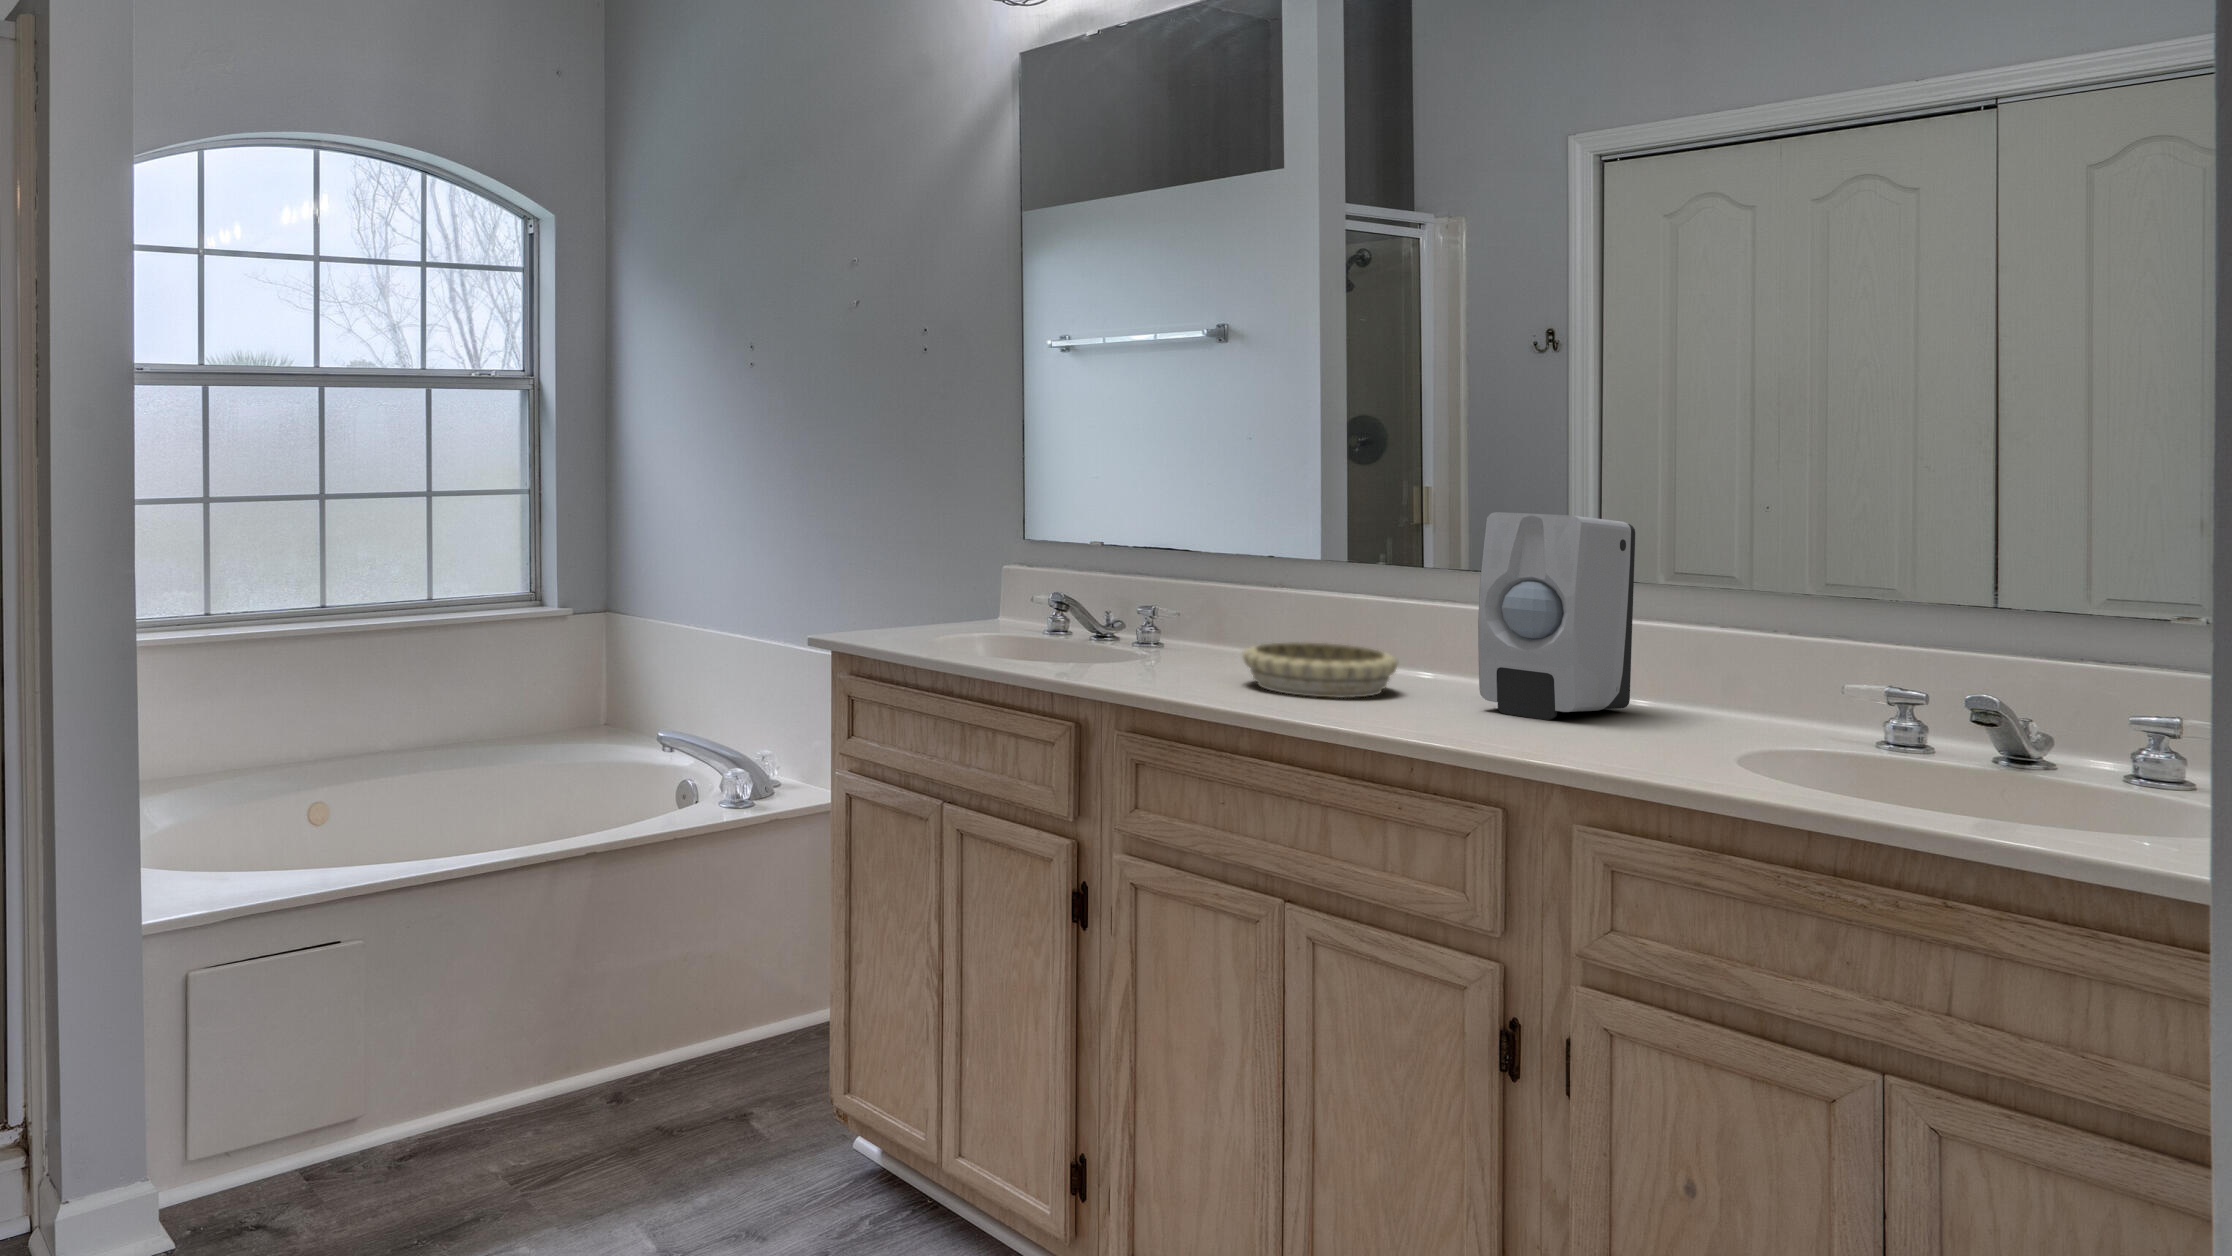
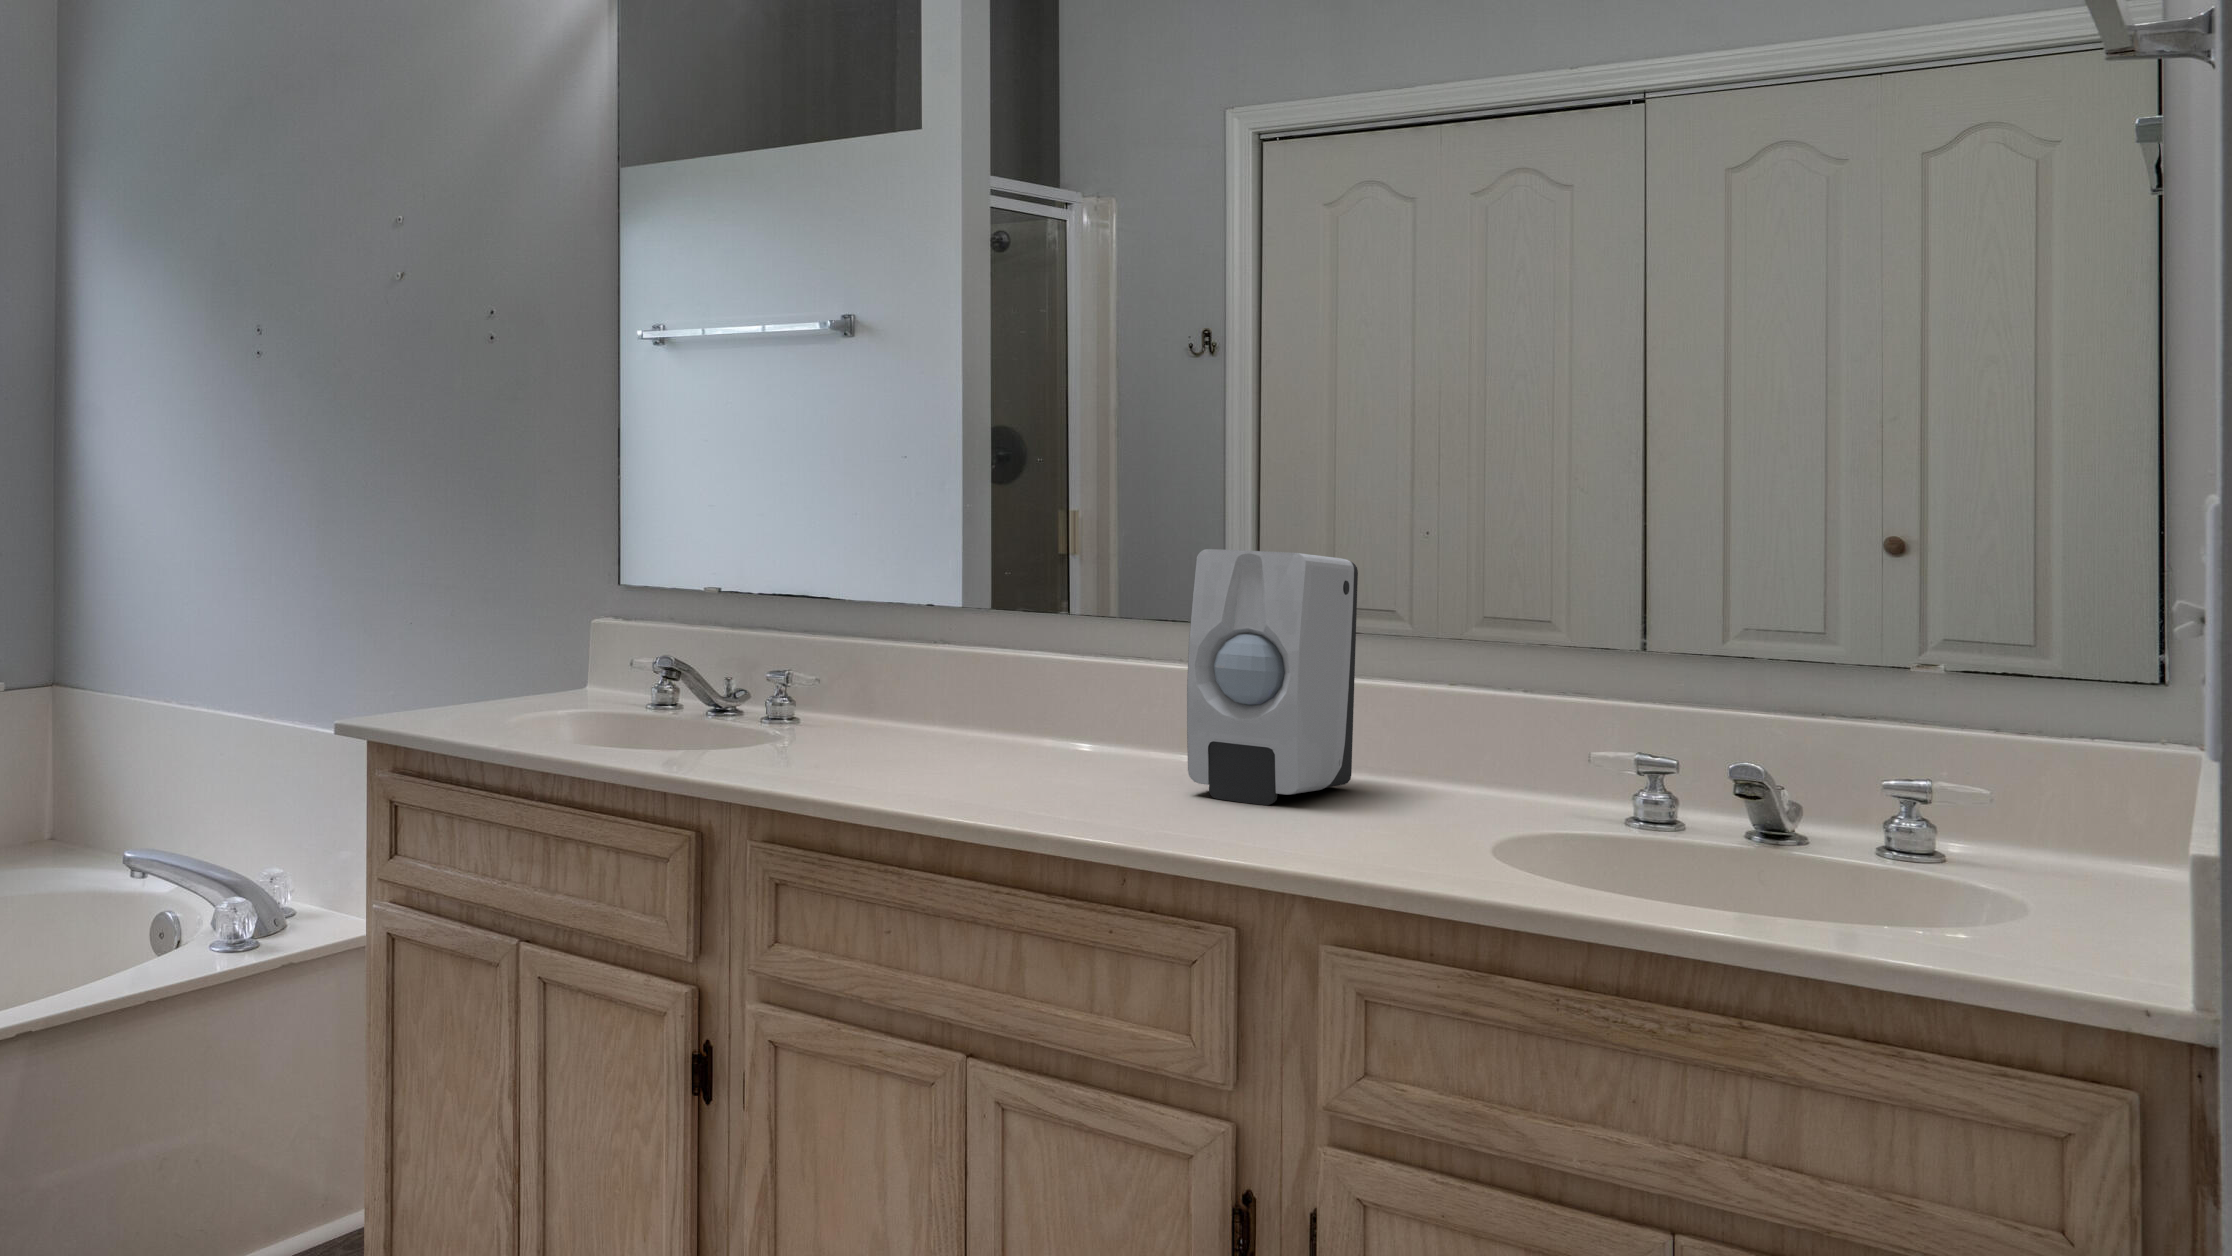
decorative bowl: present [1242,642,1398,698] -> none [904,715,1090,785]

